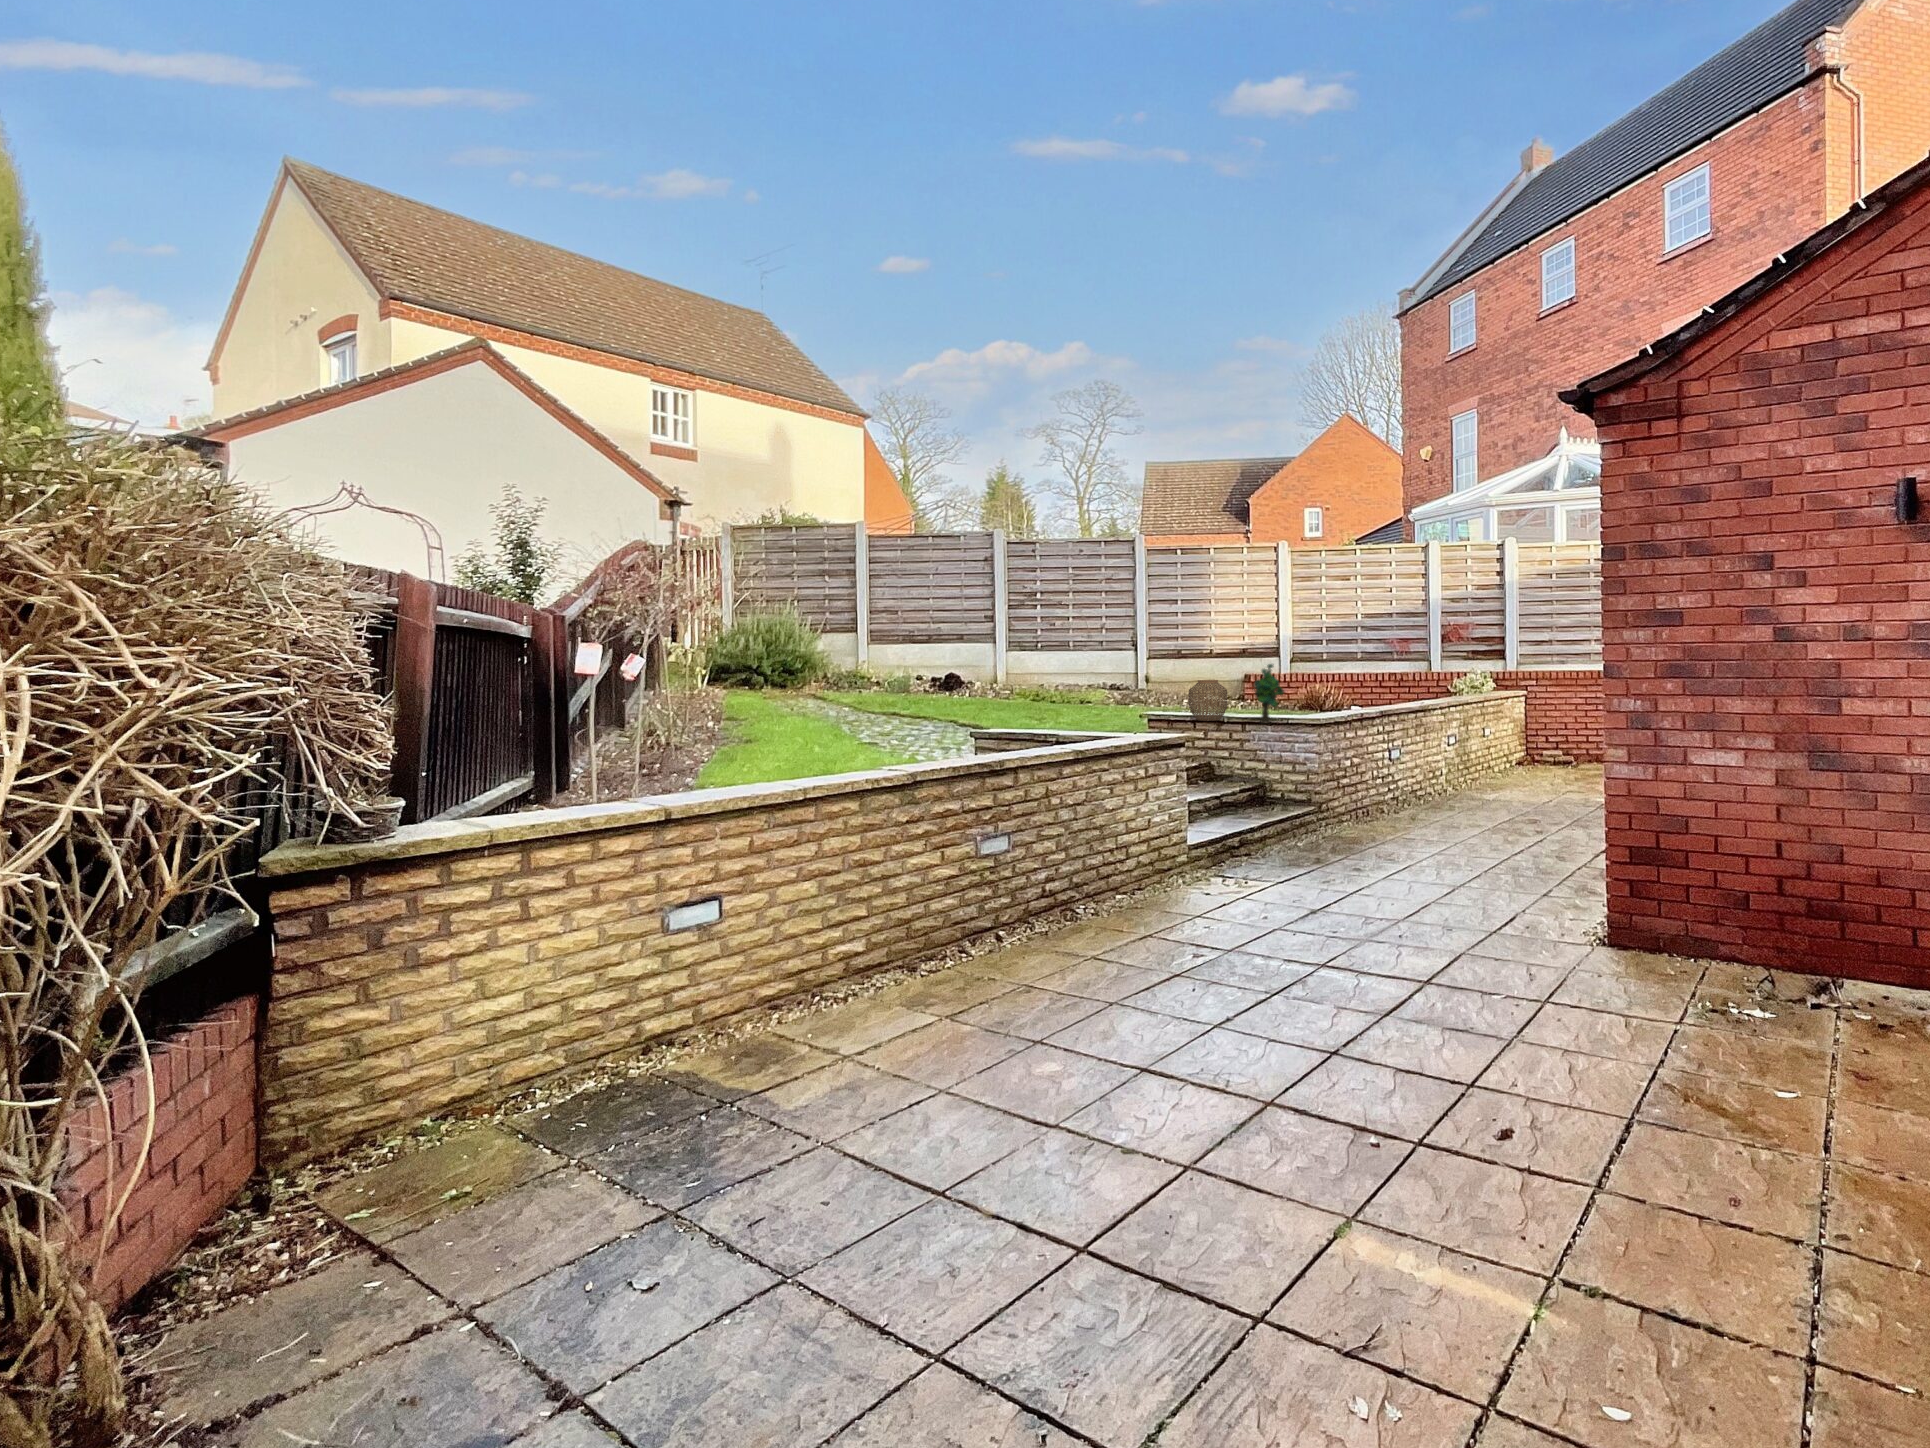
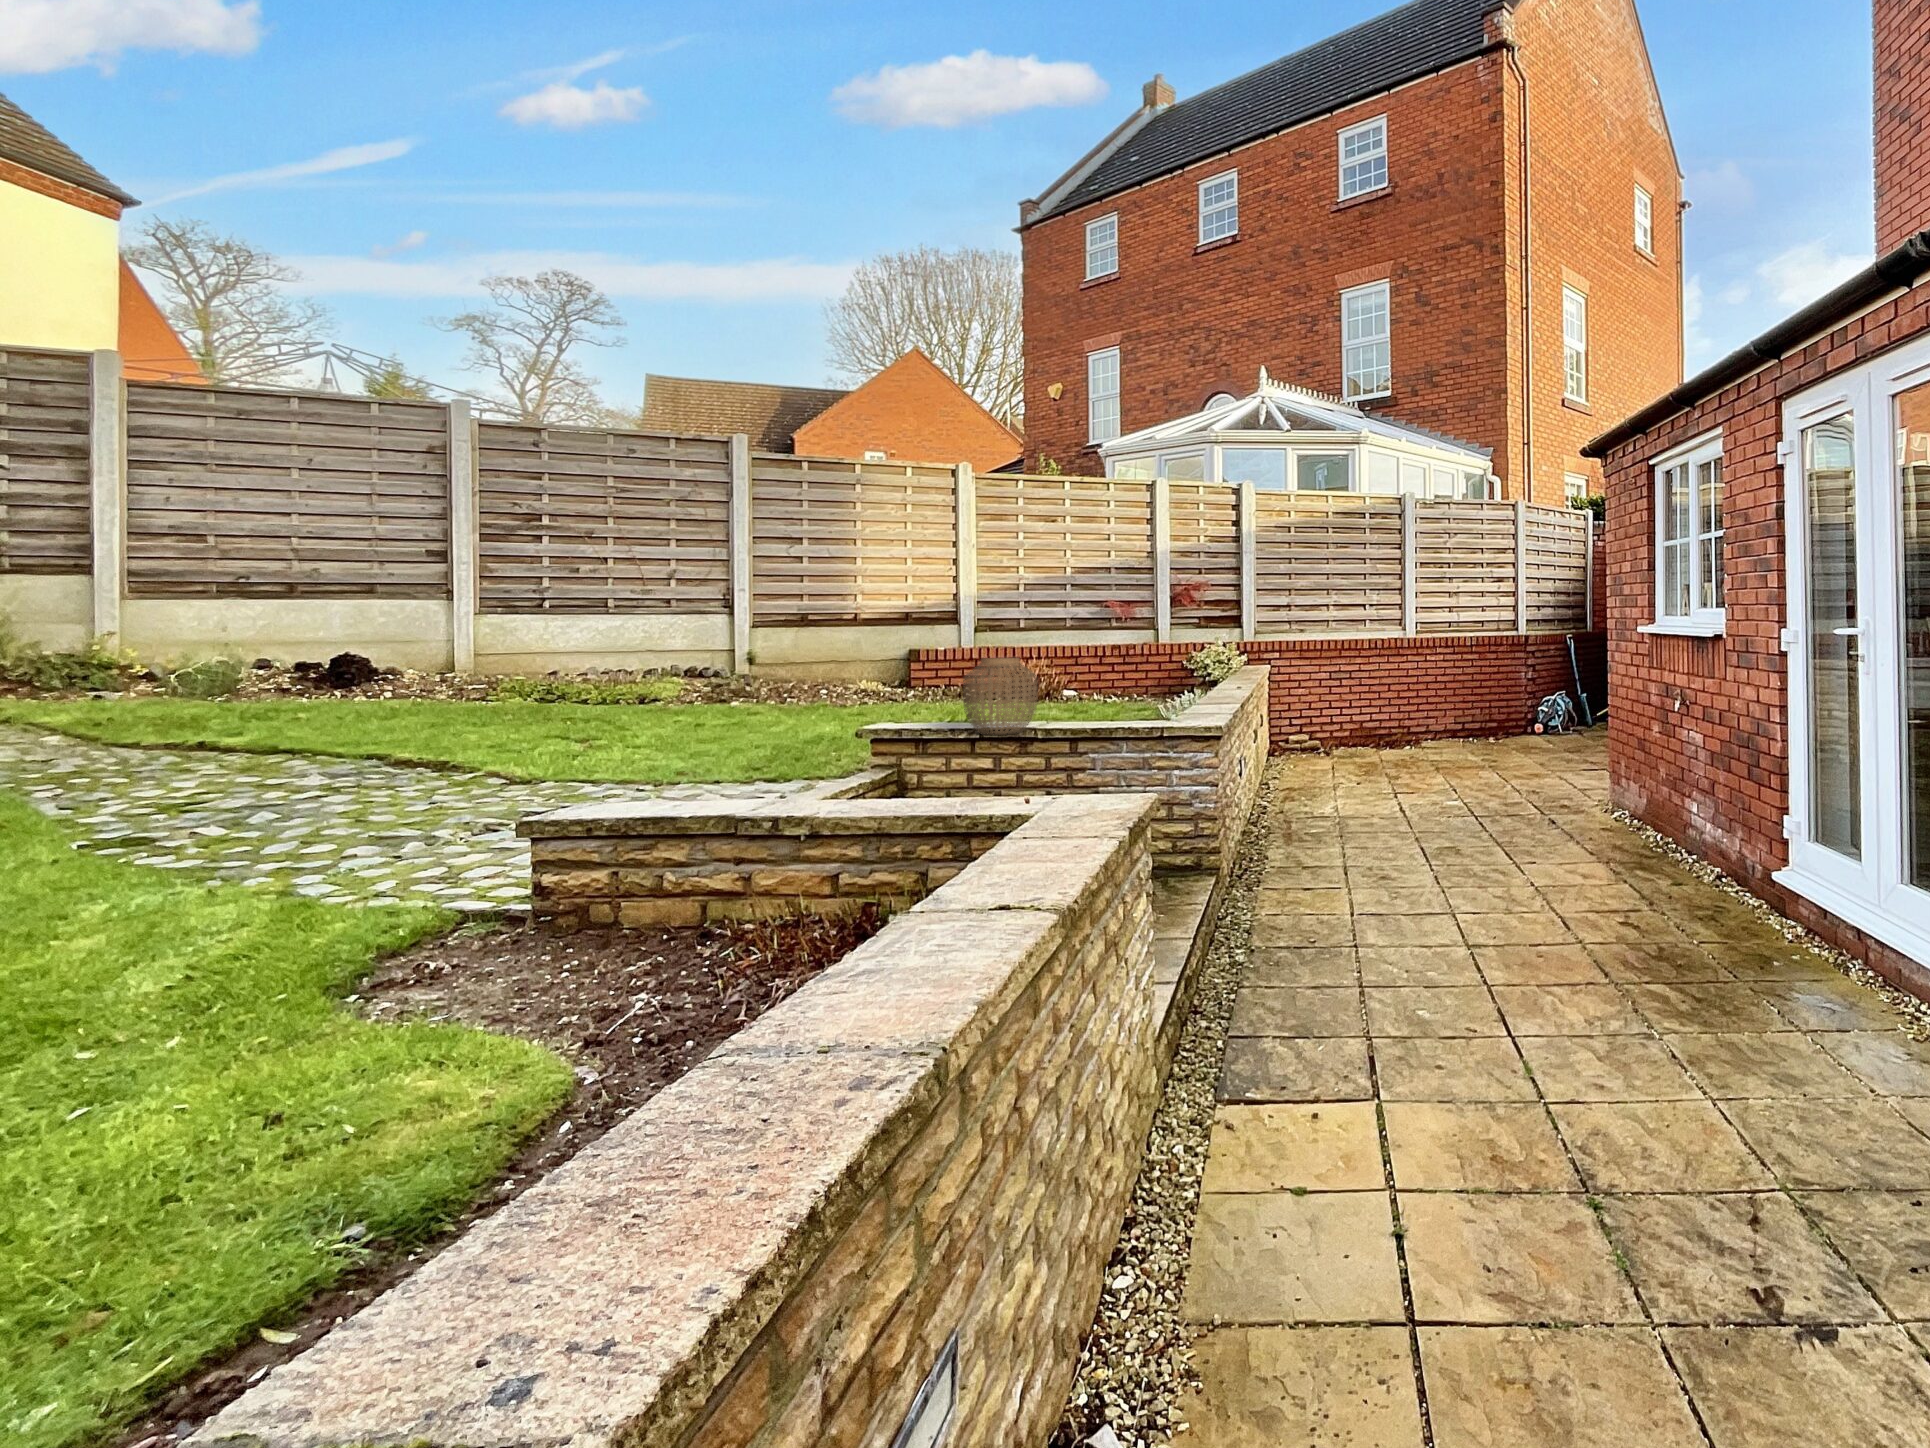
decorative plant: present [1253,664,1284,723] -> none [1092,625,1158,736]

